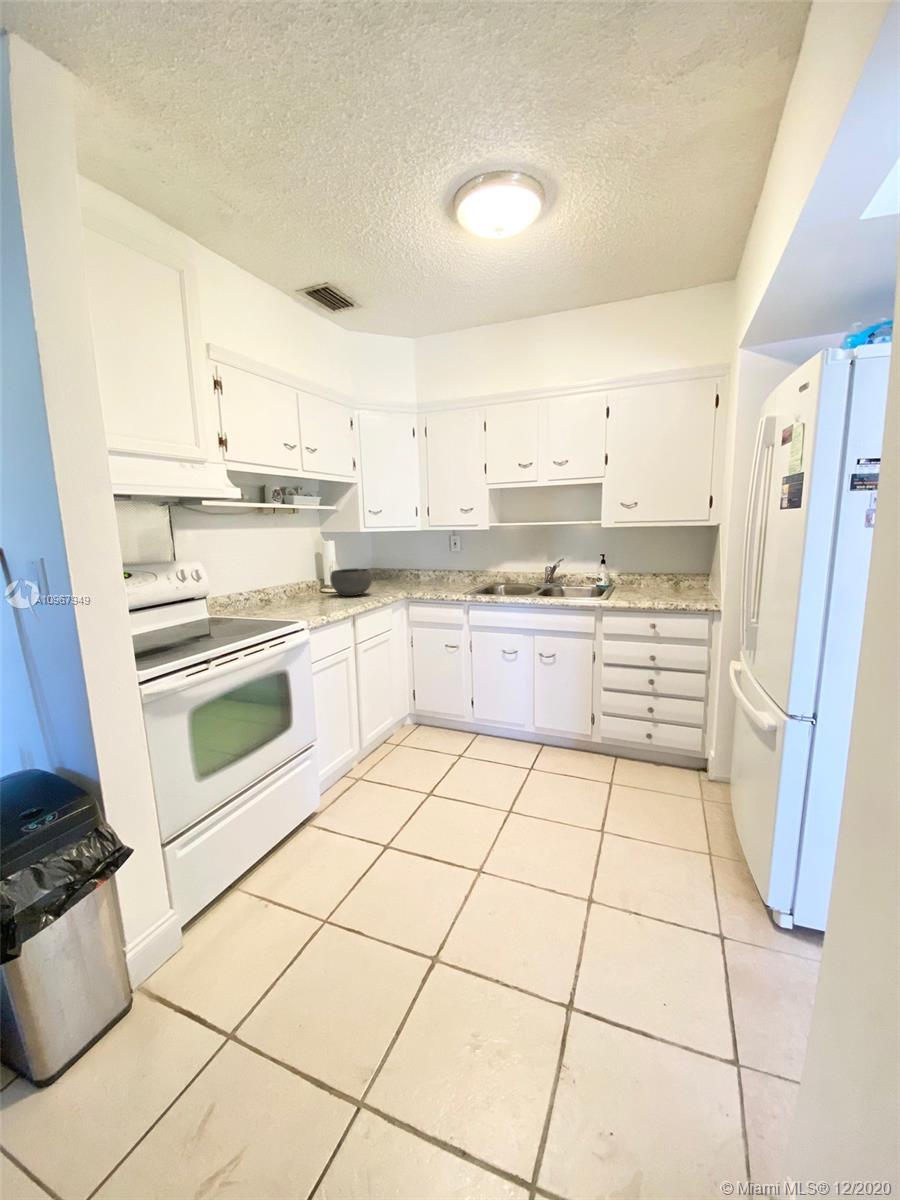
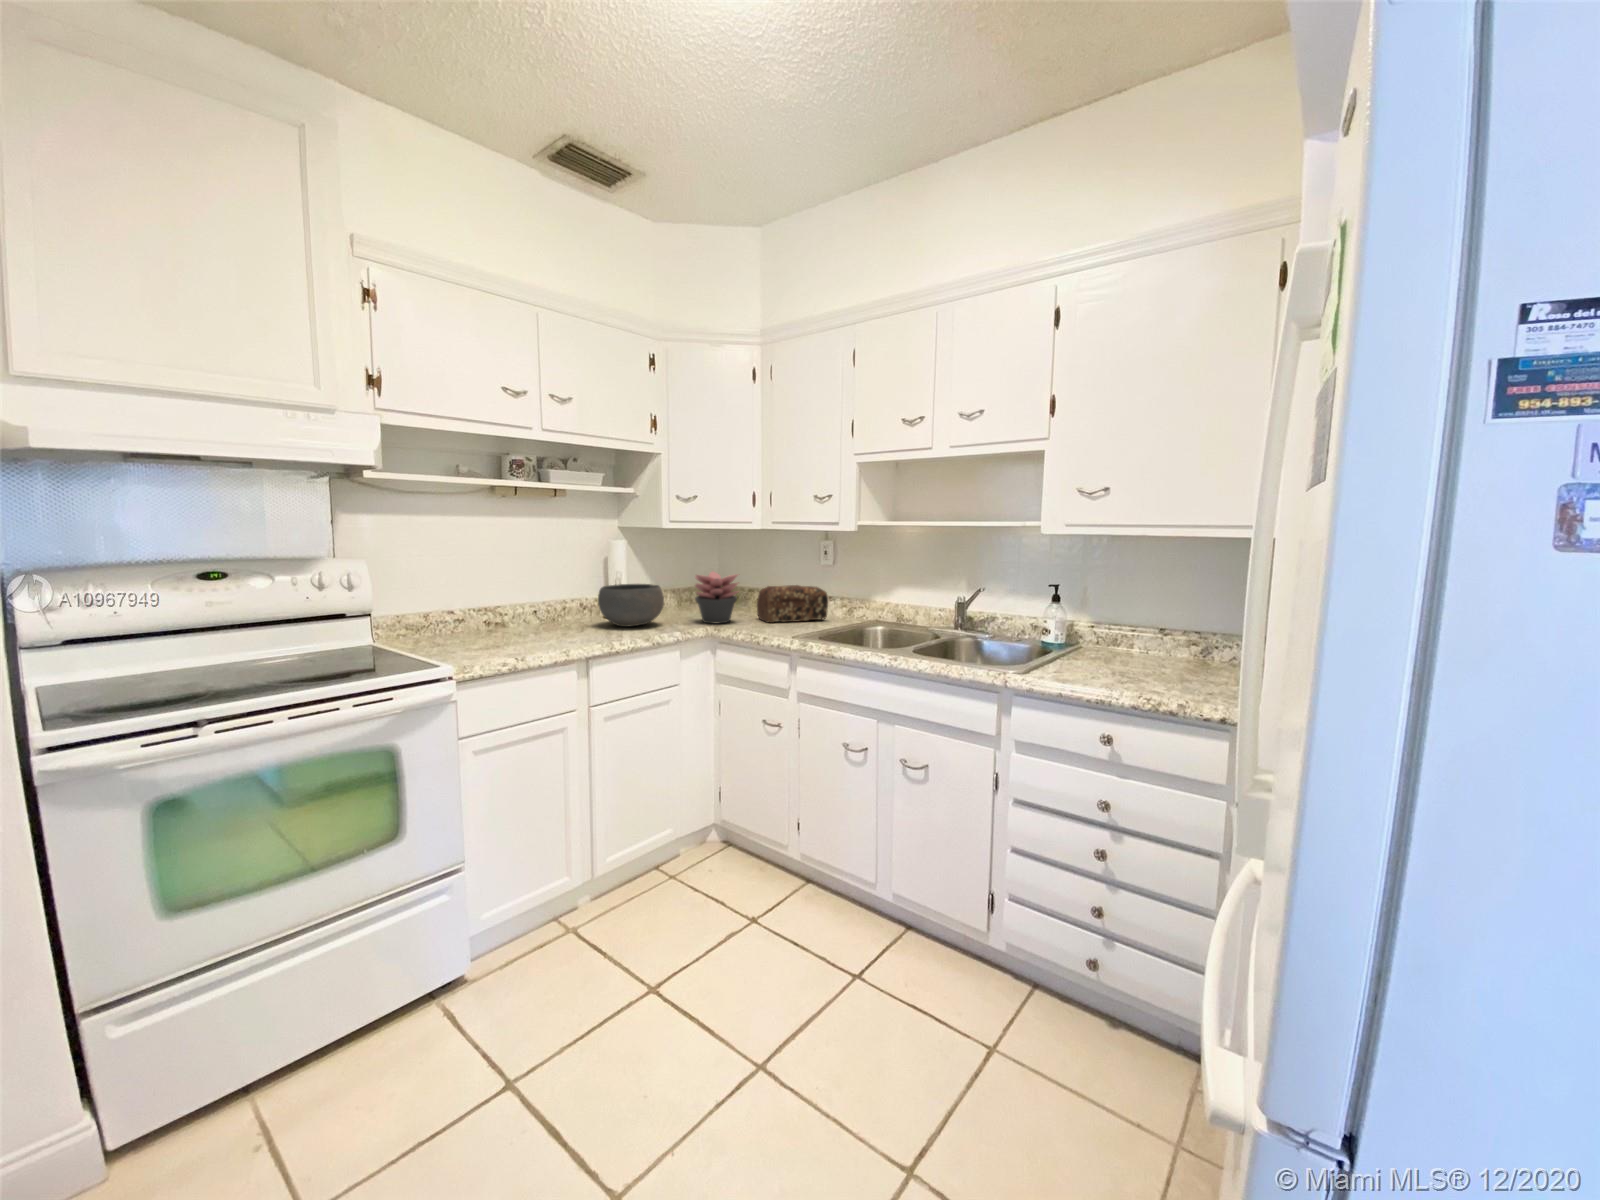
succulent plant: none [382,559,413,591] -> present [695,572,738,624]
bread loaf: none [417,565,460,588] -> present [757,585,828,623]

